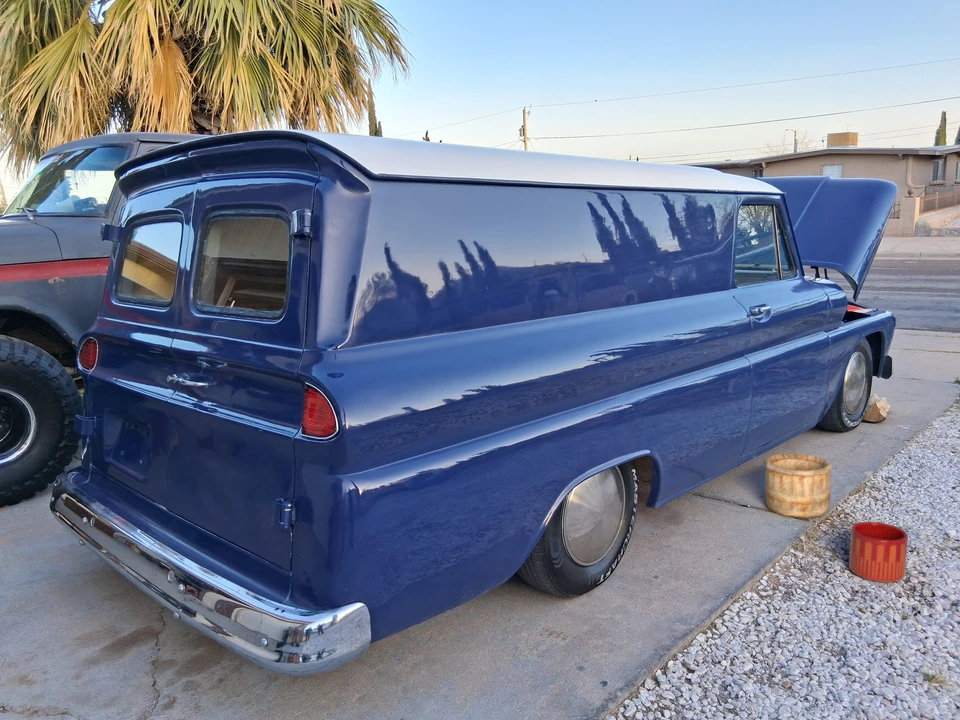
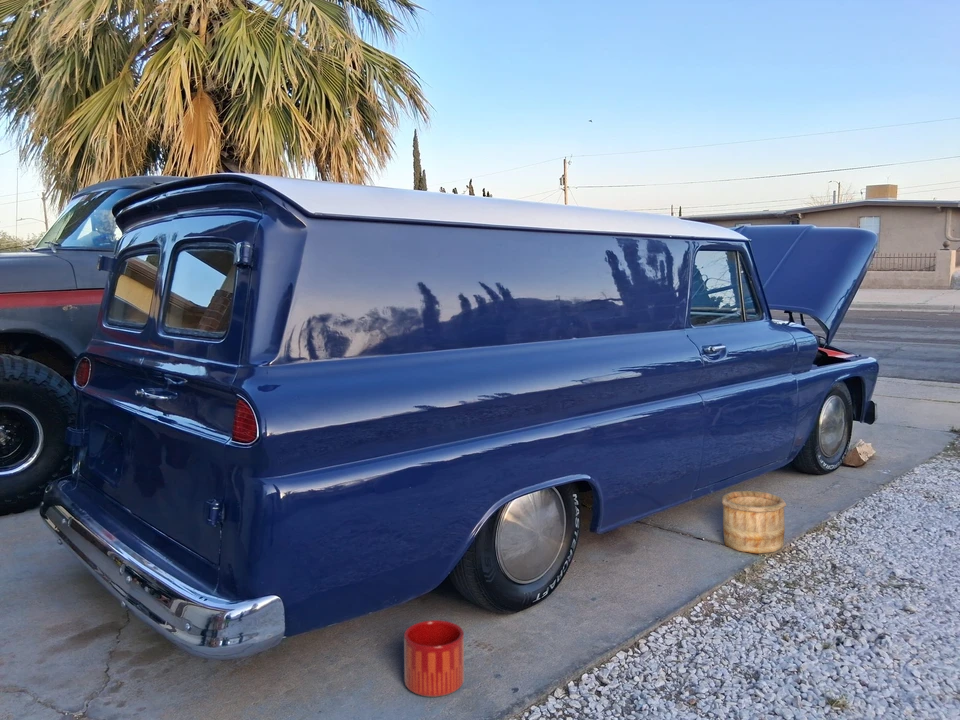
planter: present [849,522,908,583] -> present [404,620,464,697]

